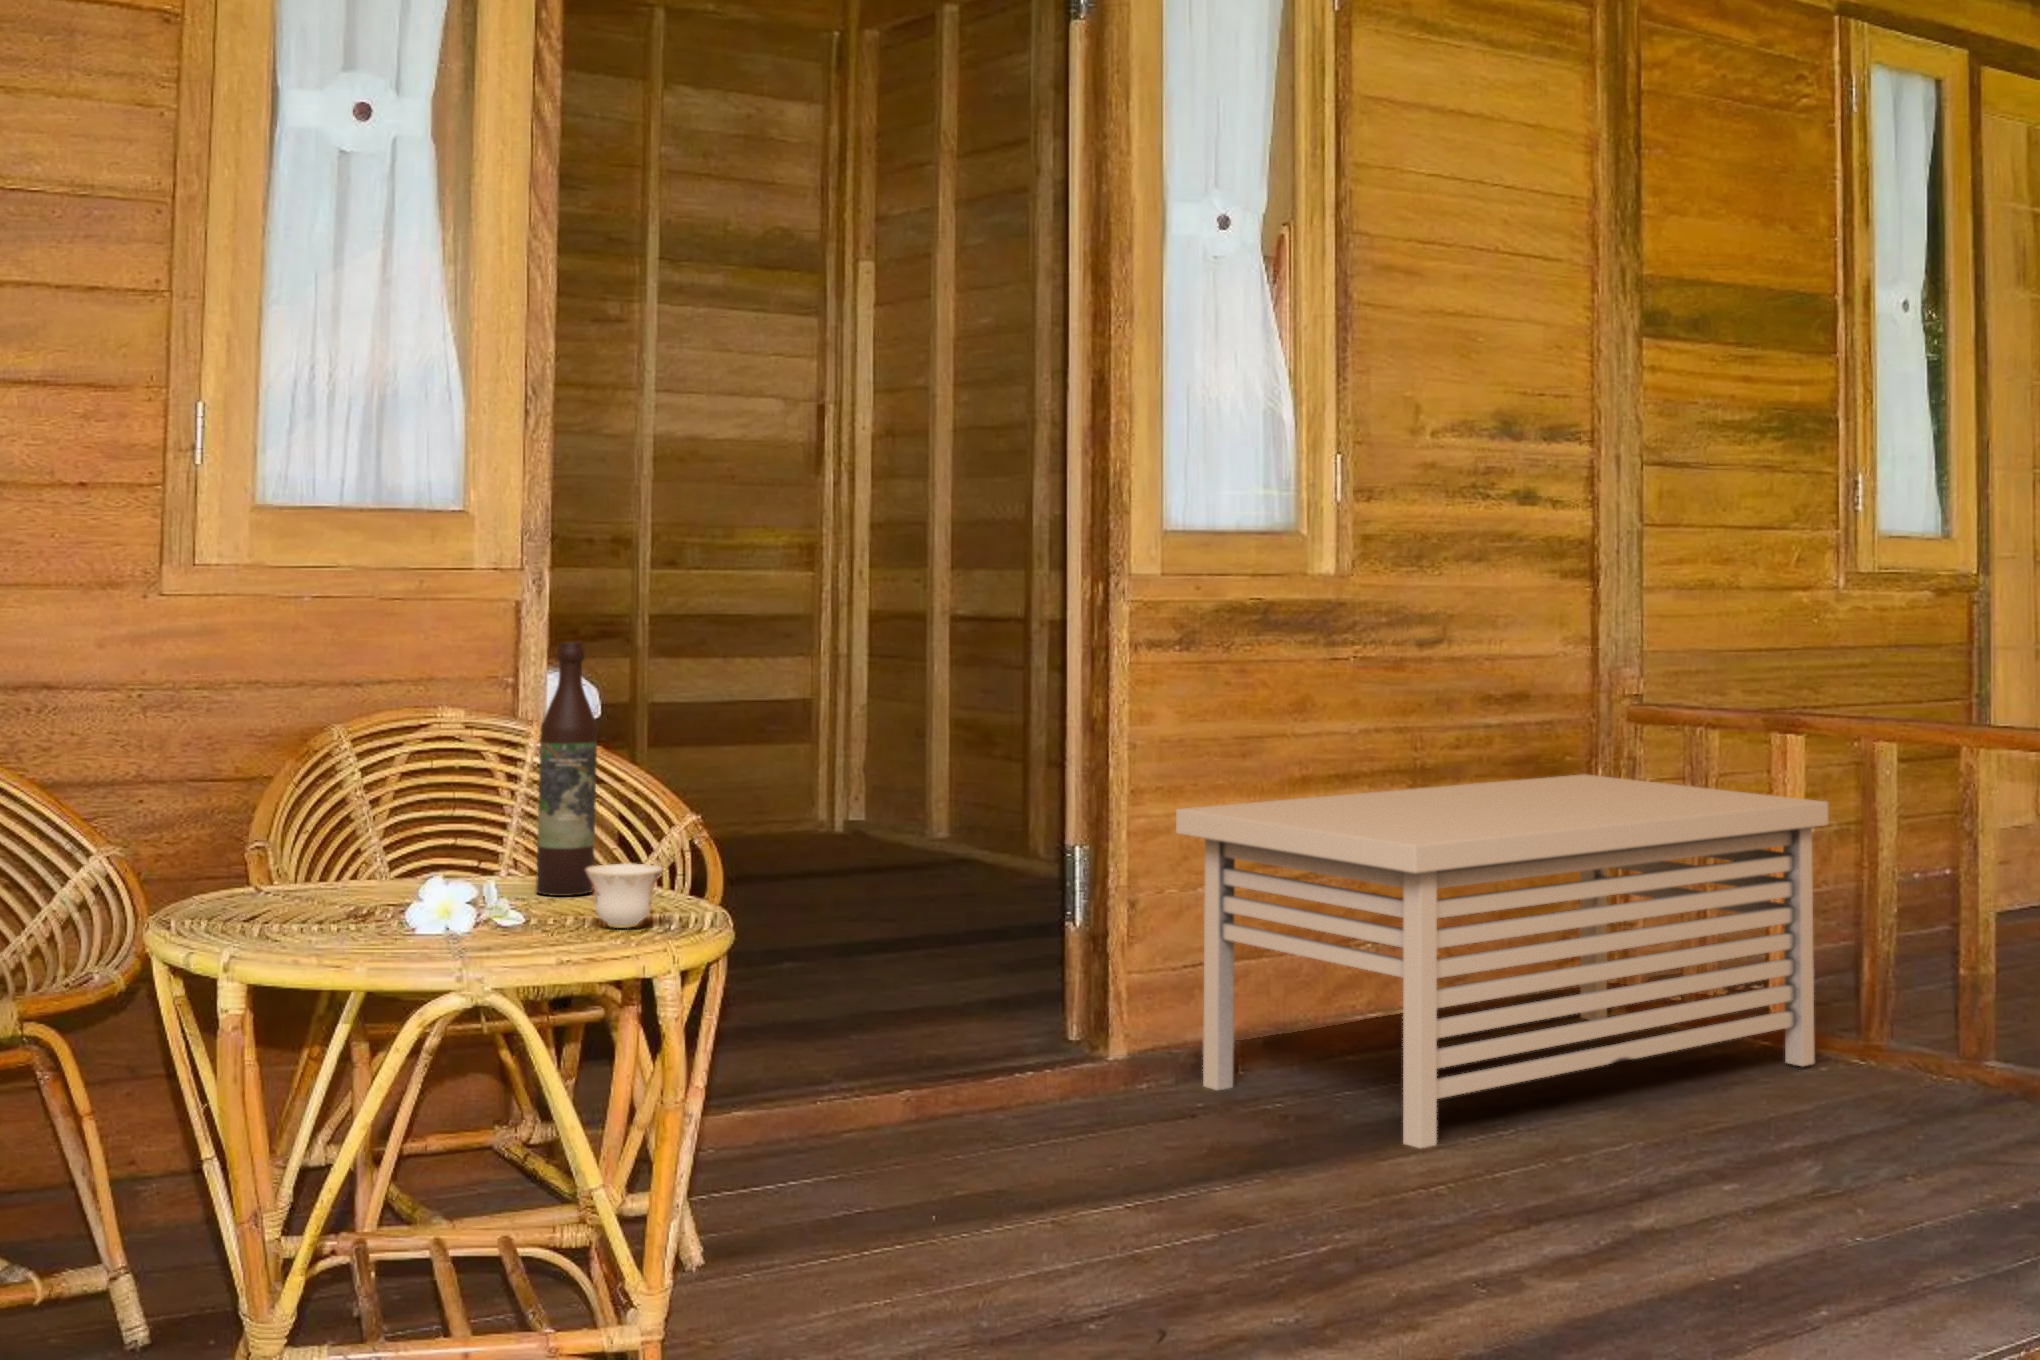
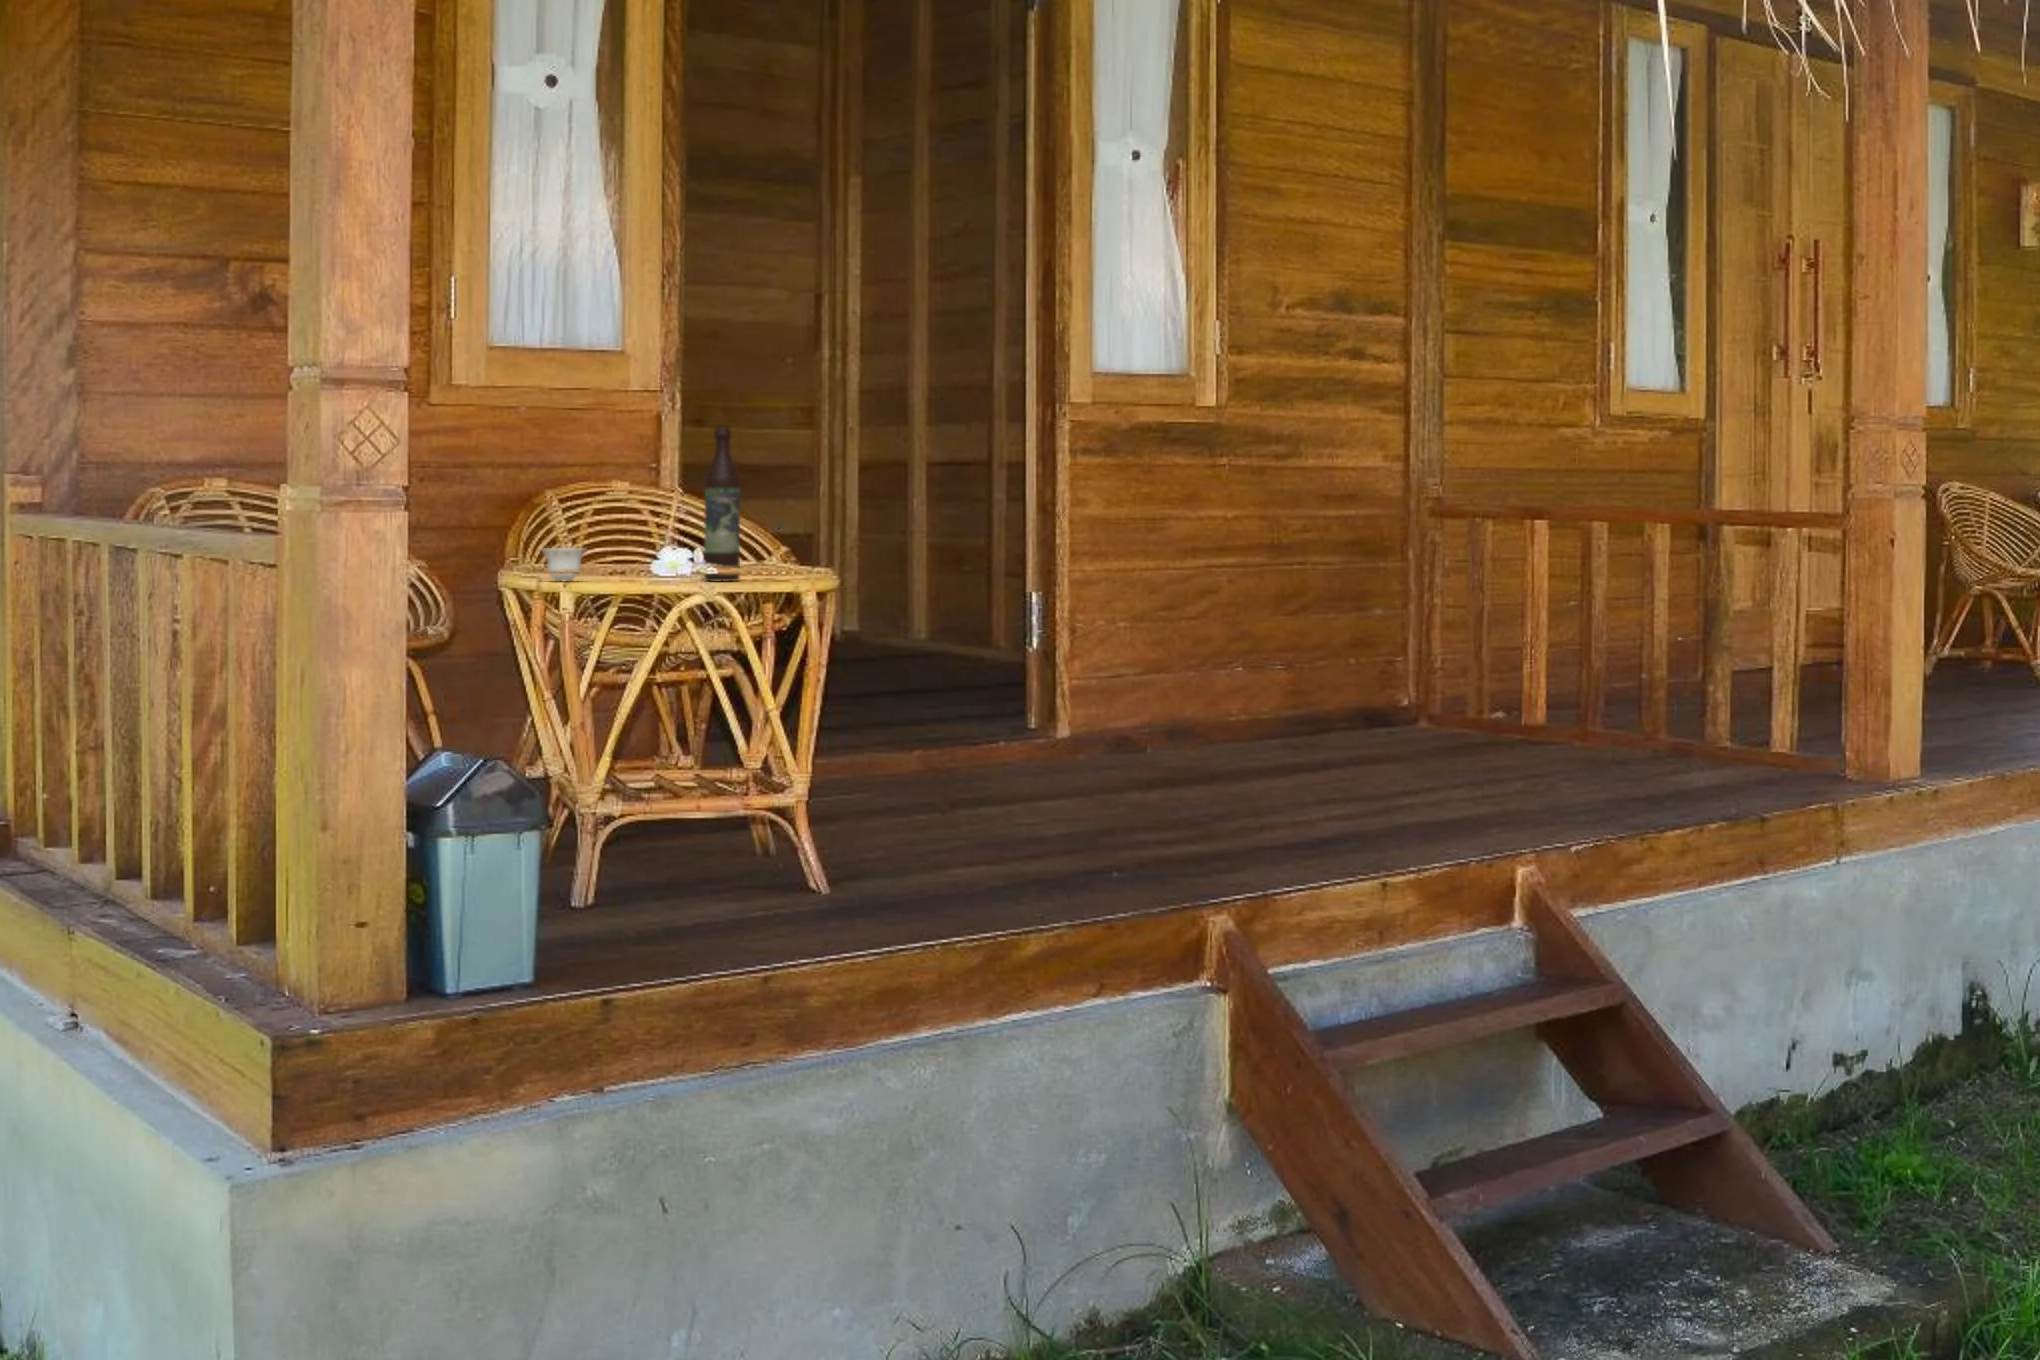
storage bench: present [1176,774,1829,1148] -> none [1106,555,1557,777]
teacup: present [585,863,663,928] -> present [542,548,586,581]

